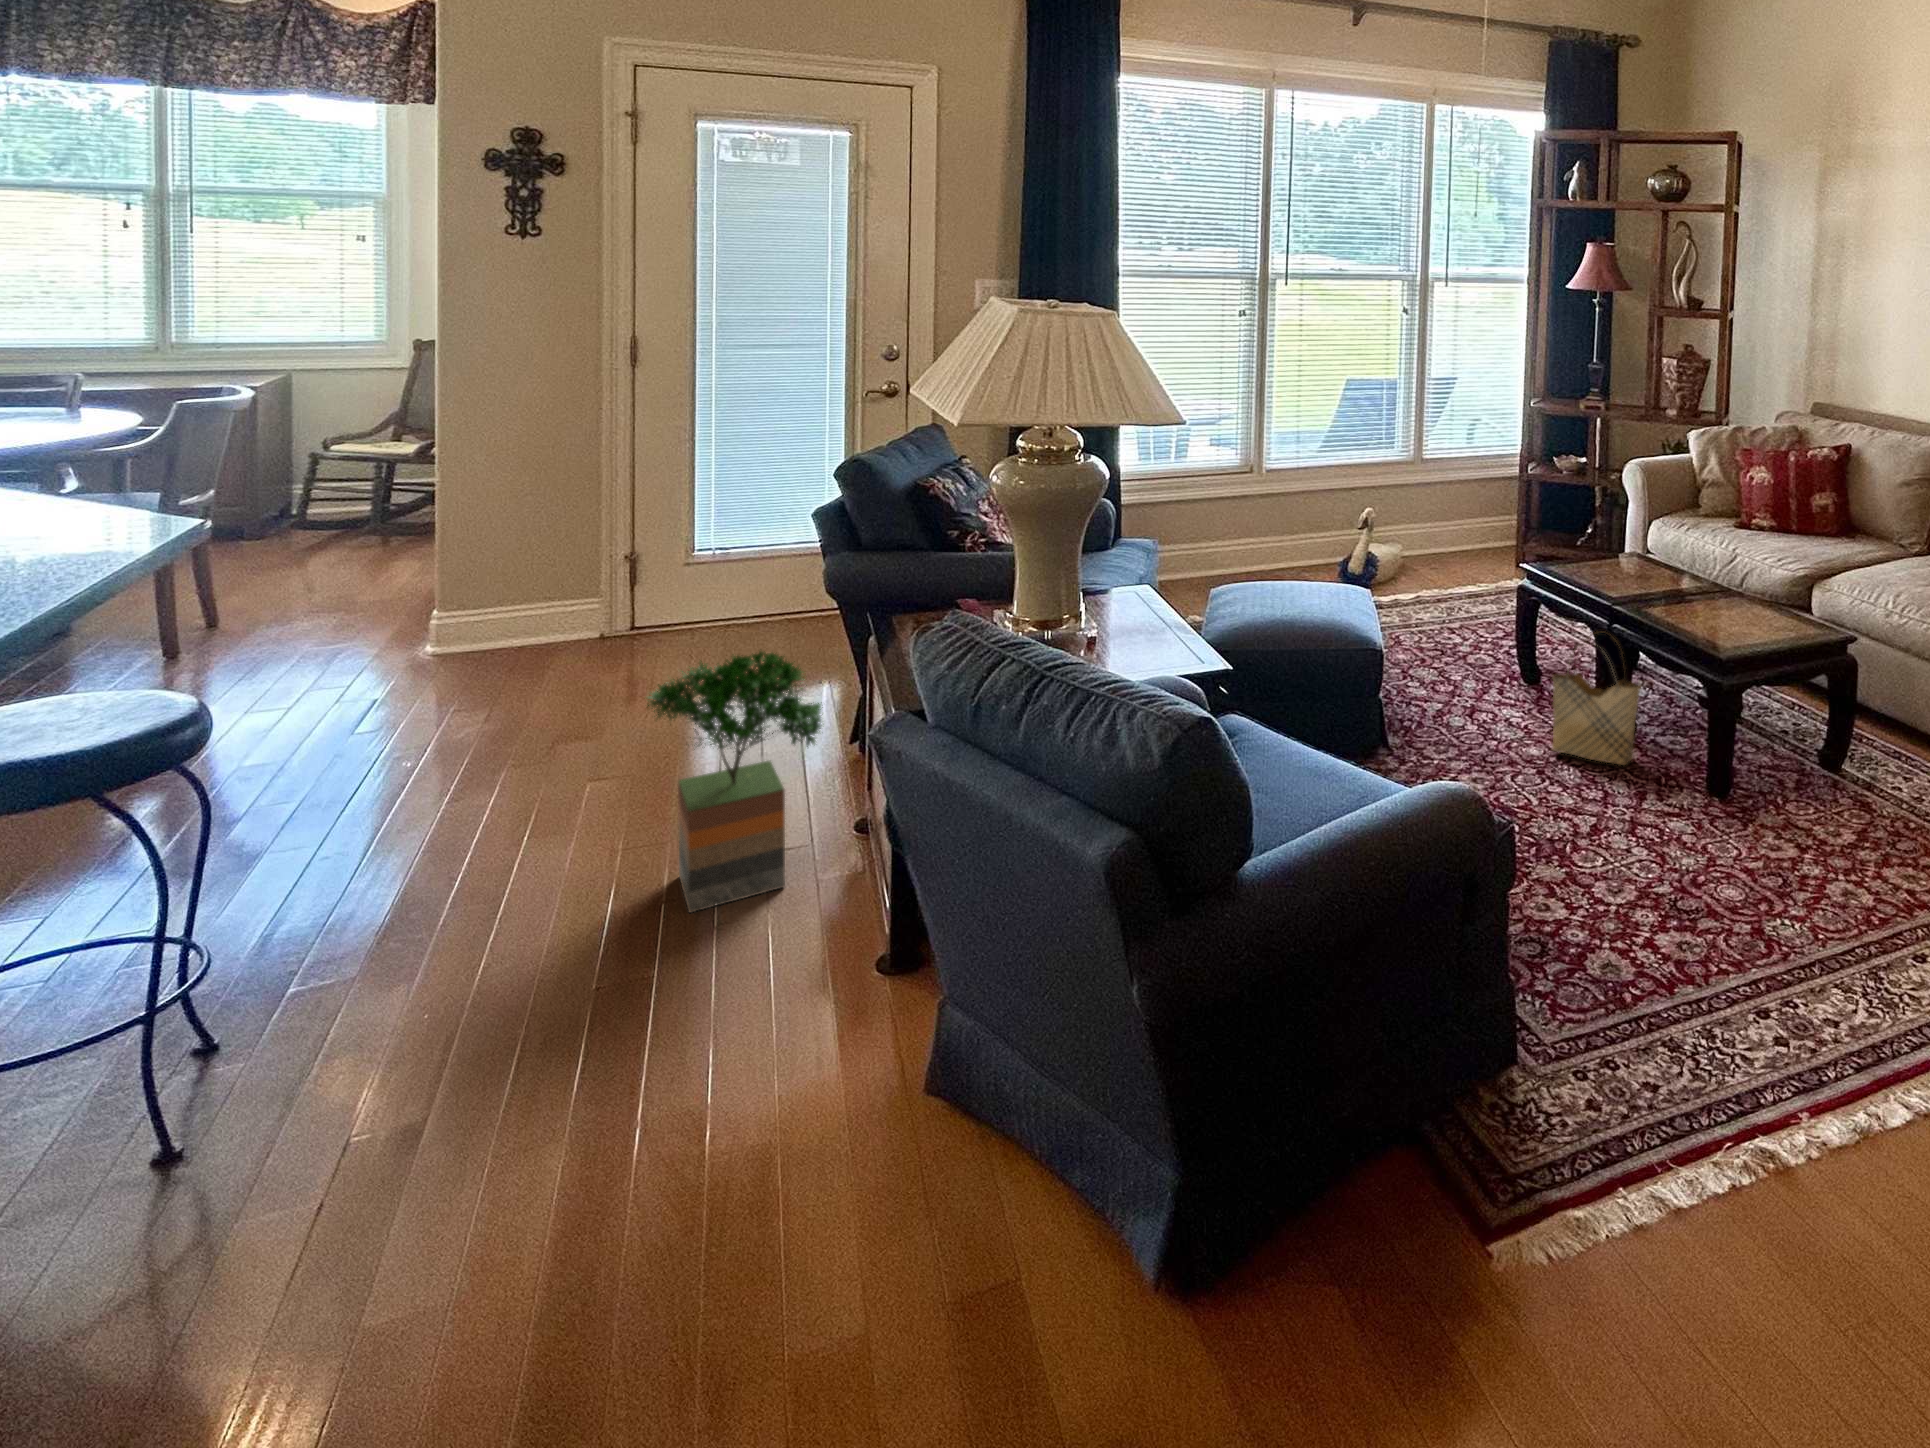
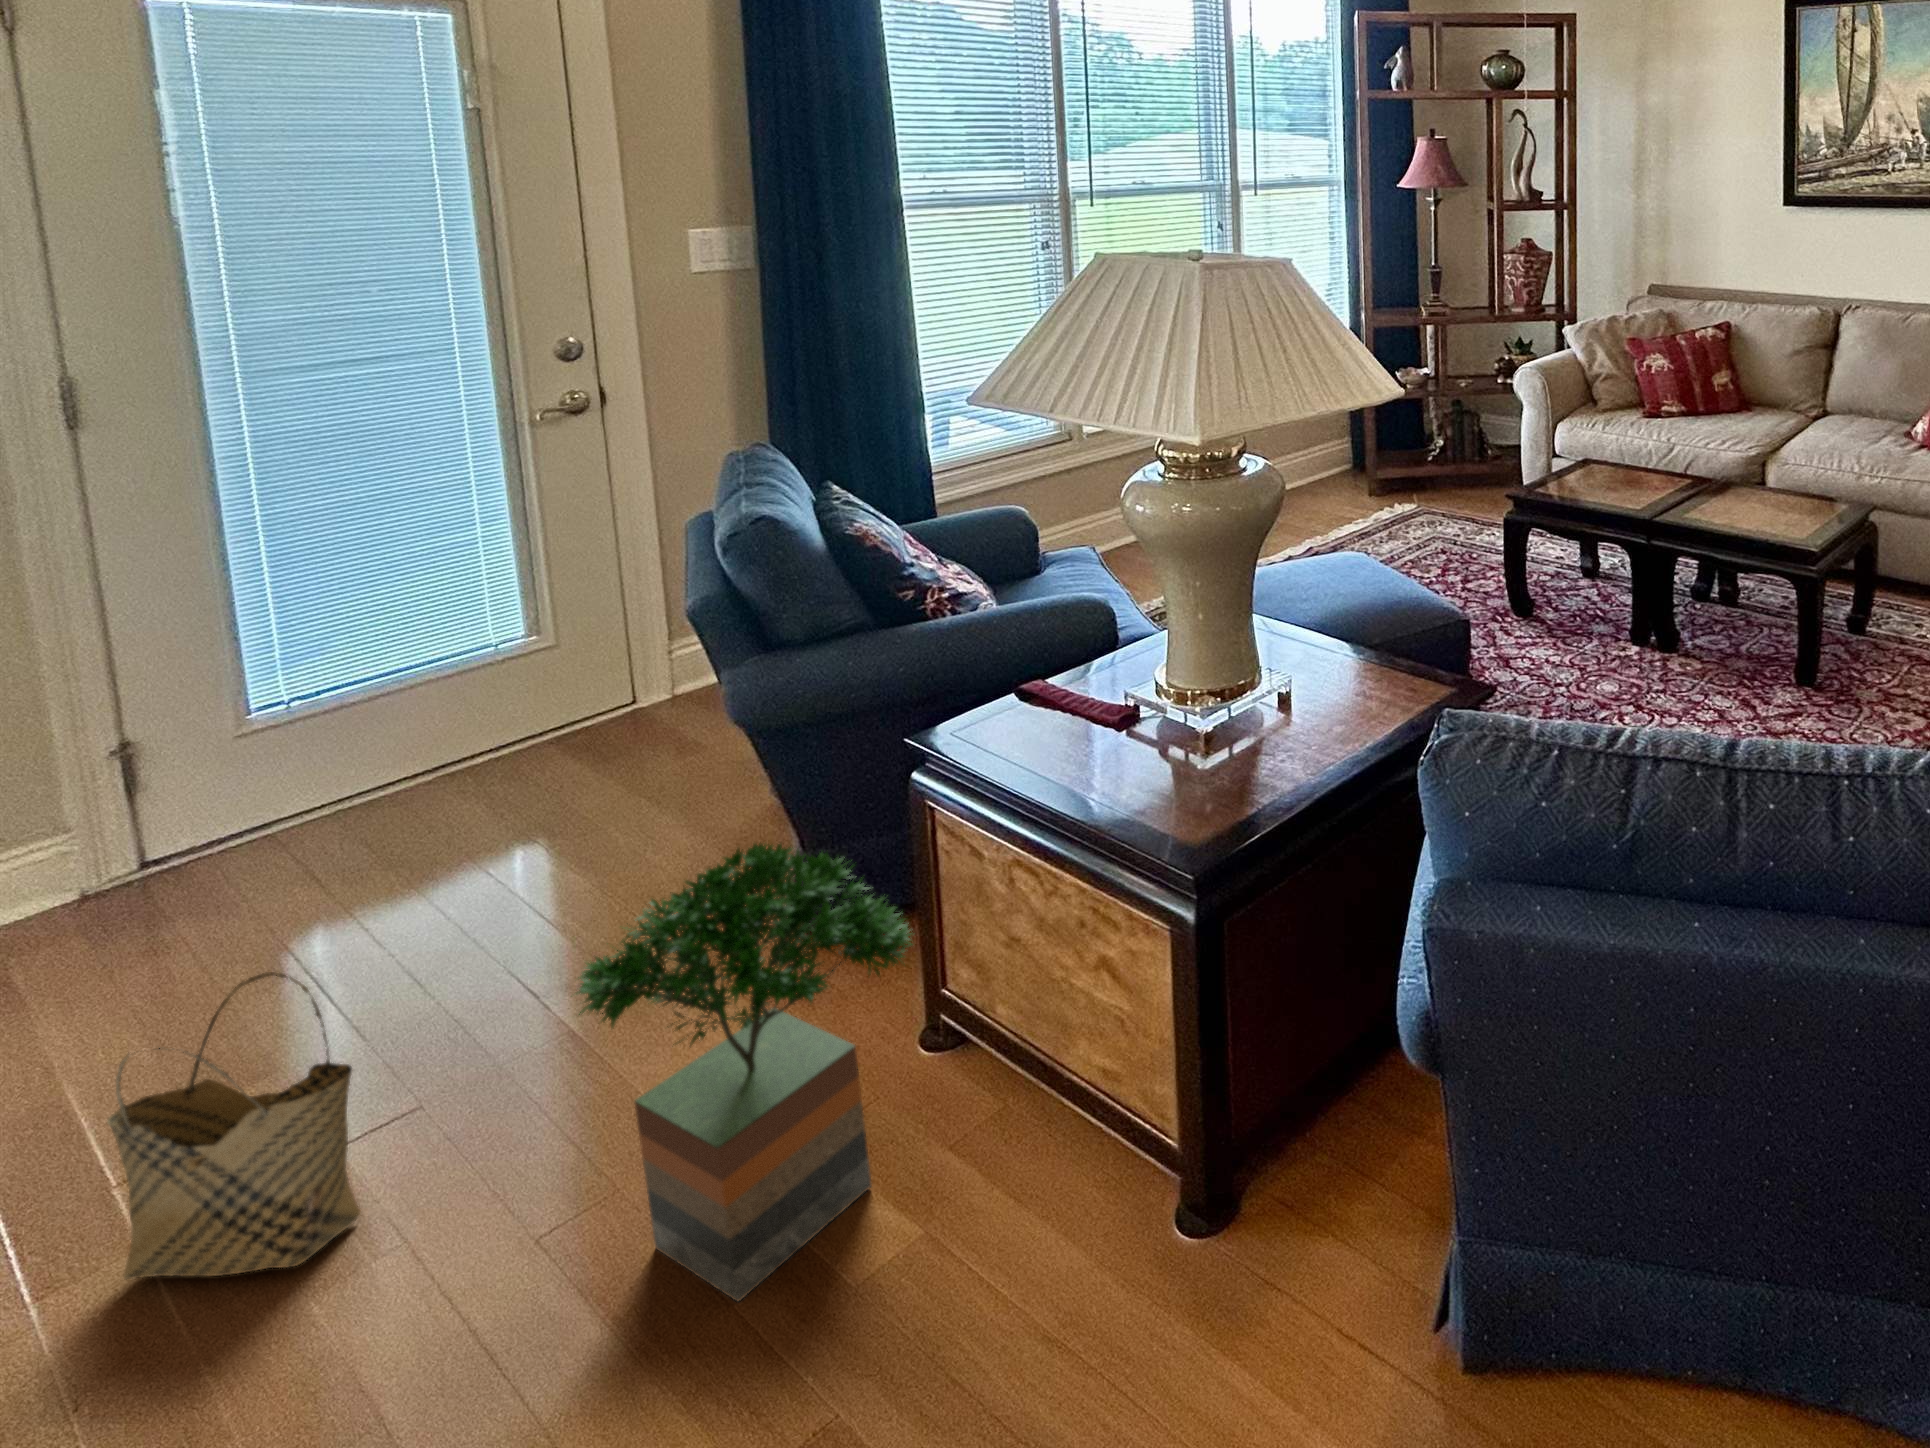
woven basket: present [1552,632,1640,765] -> present [107,972,361,1279]

